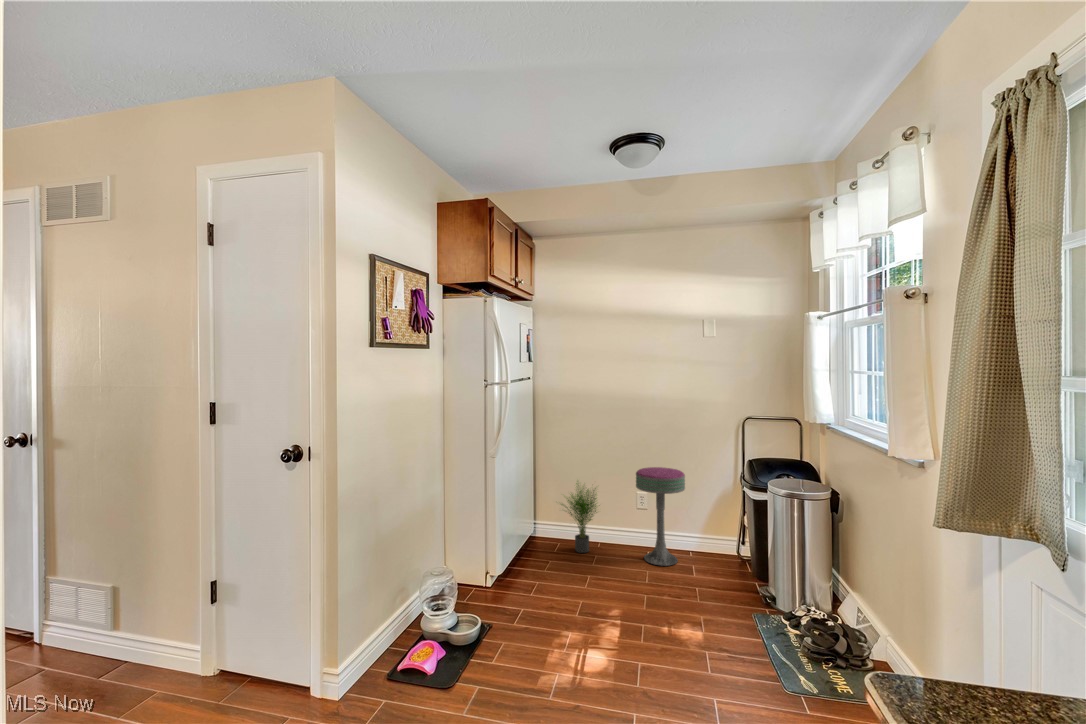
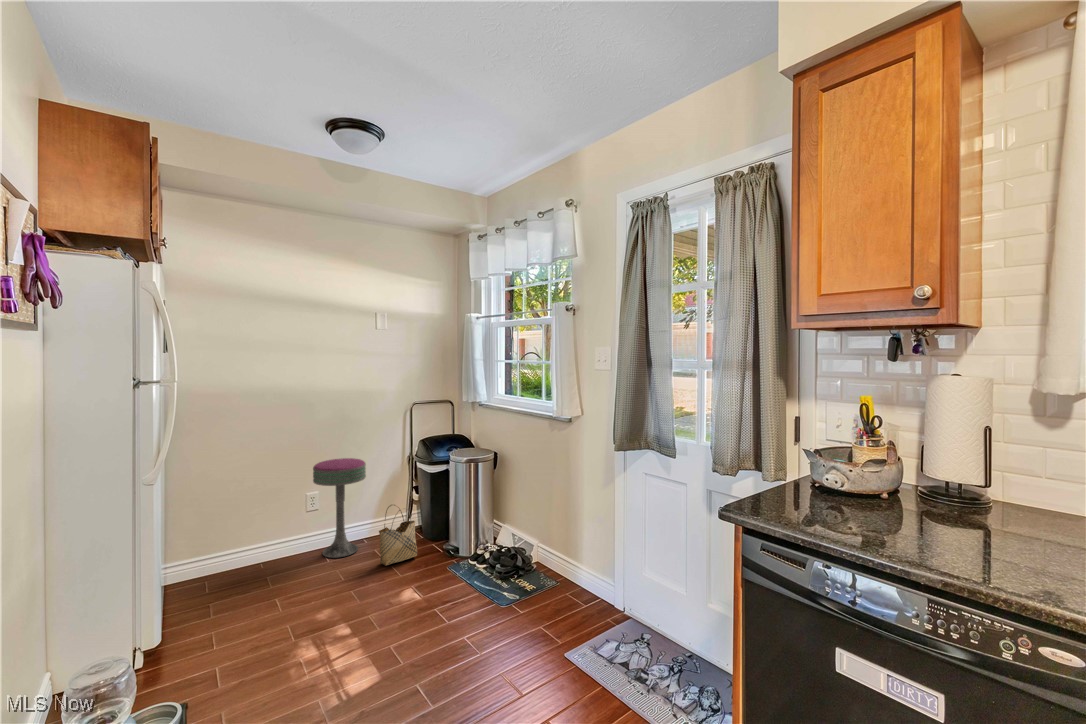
potted plant: present [561,483,597,553] -> none [202,486,275,575]
woven basket: none [682,525,727,590] -> present [379,505,417,566]

